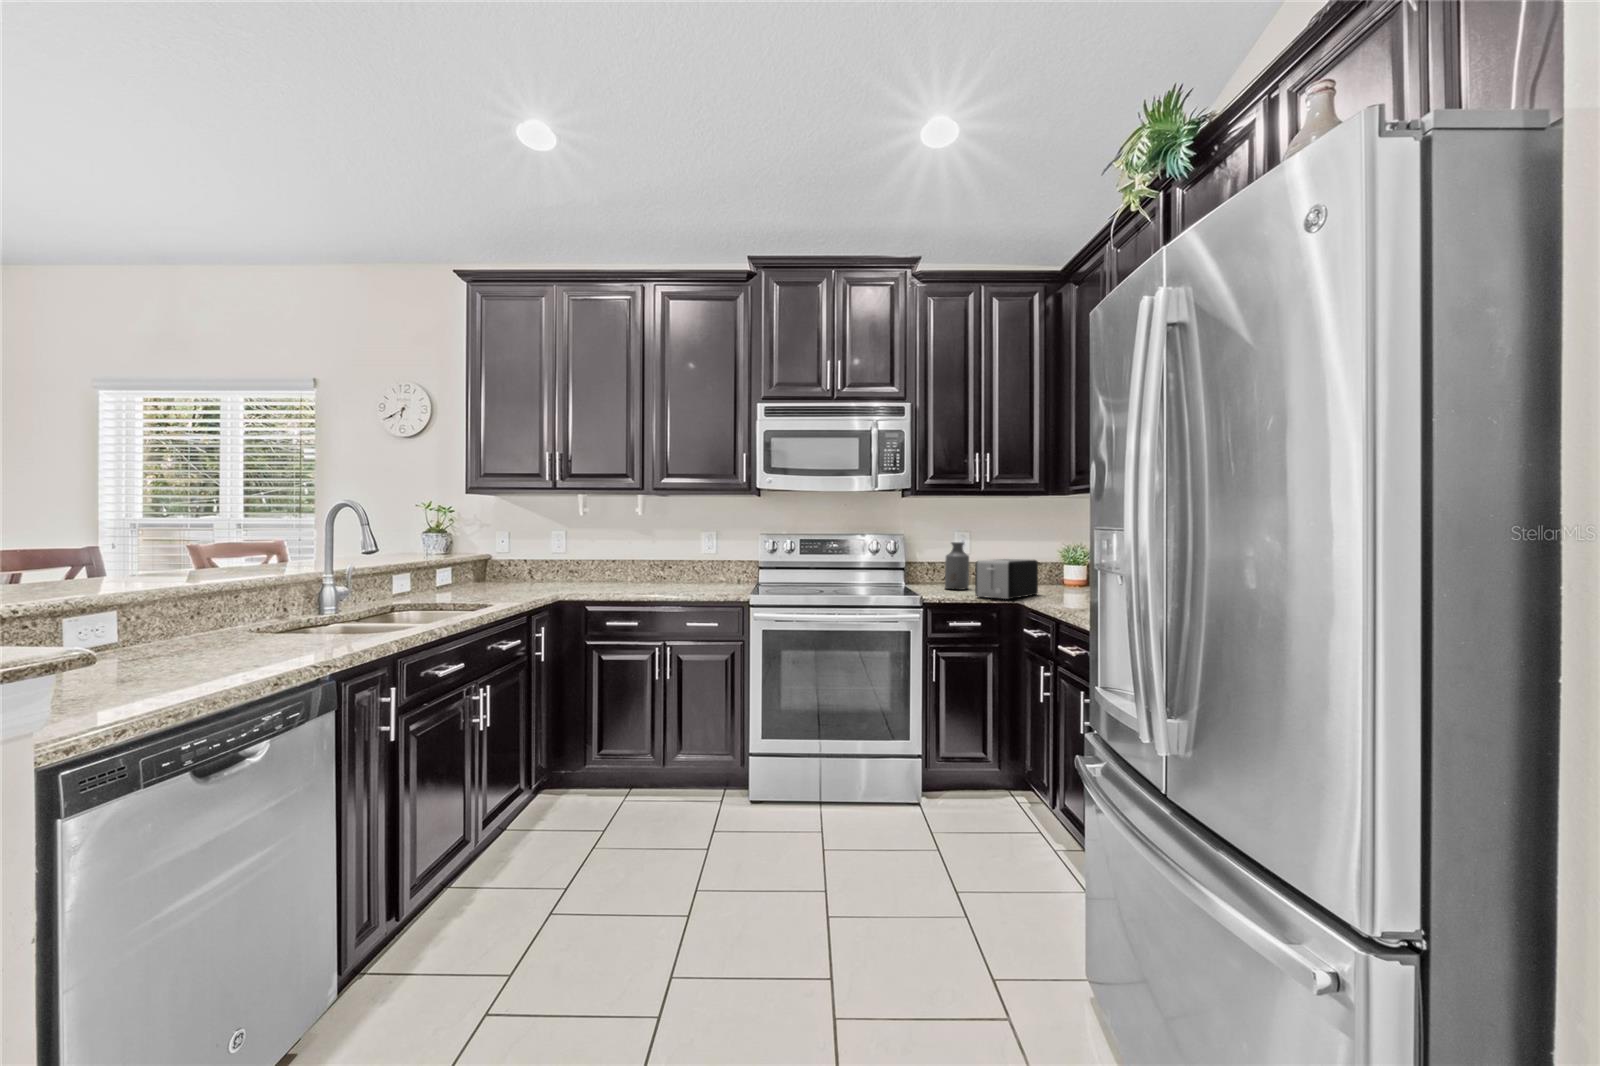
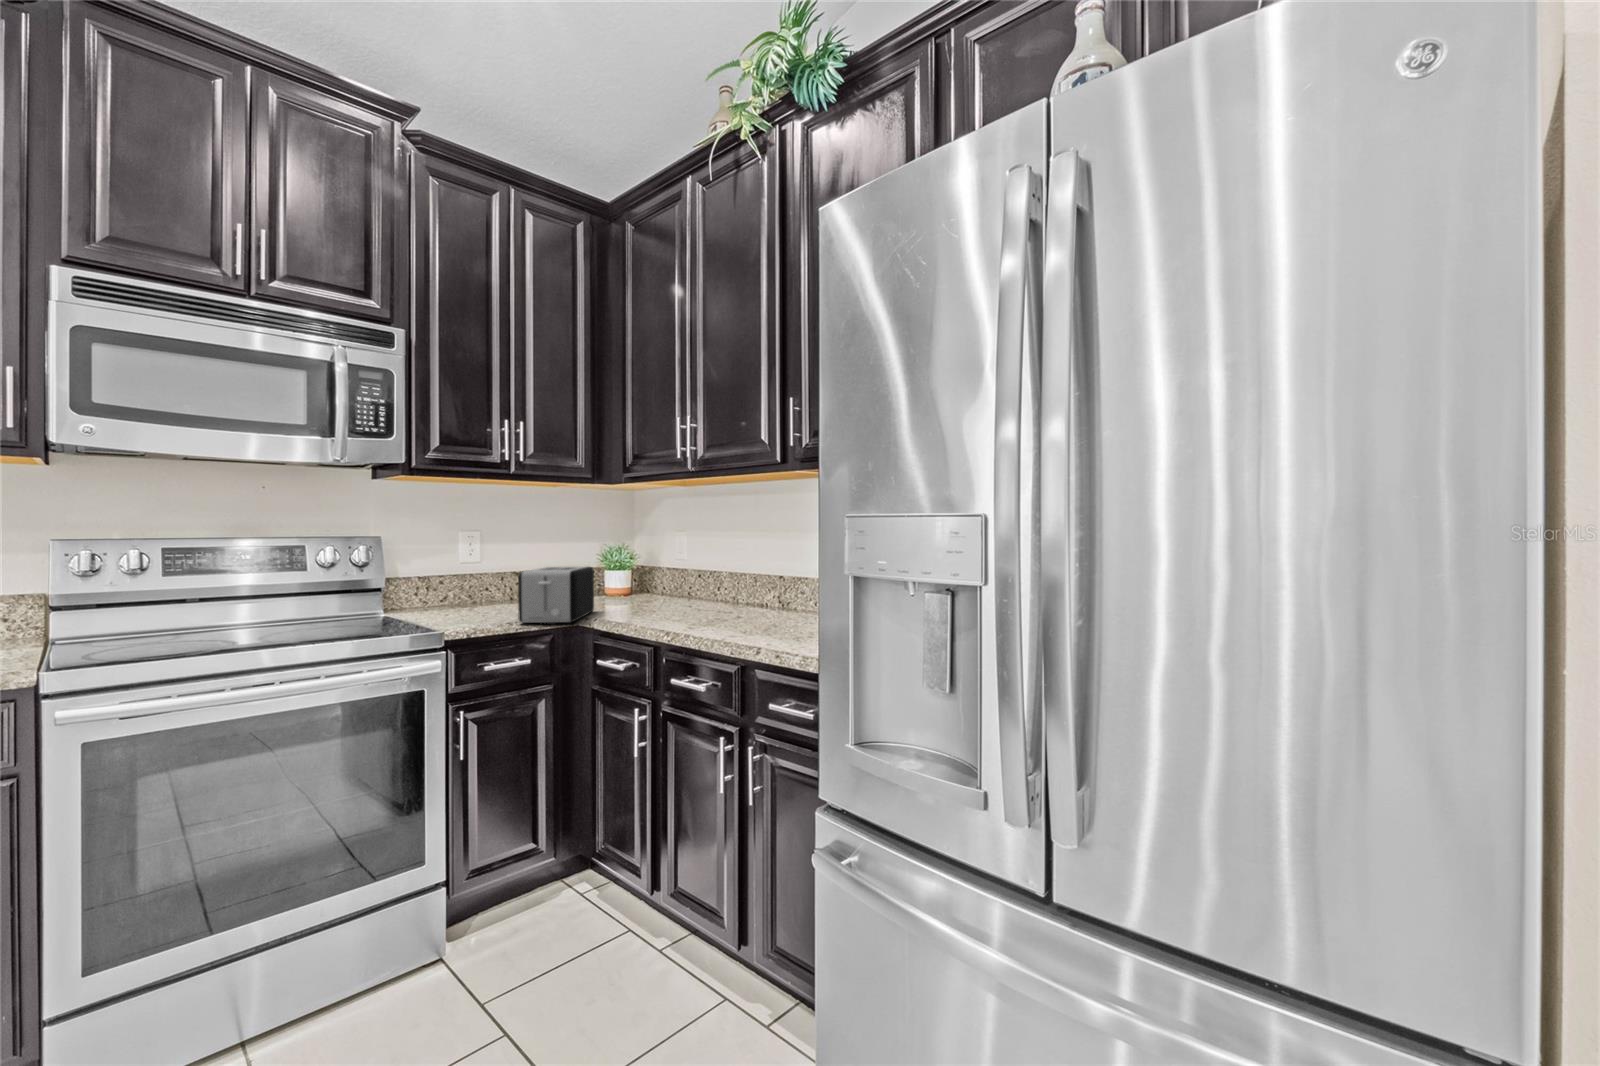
bottle: present [945,542,969,590] -> none [455,546,493,614]

